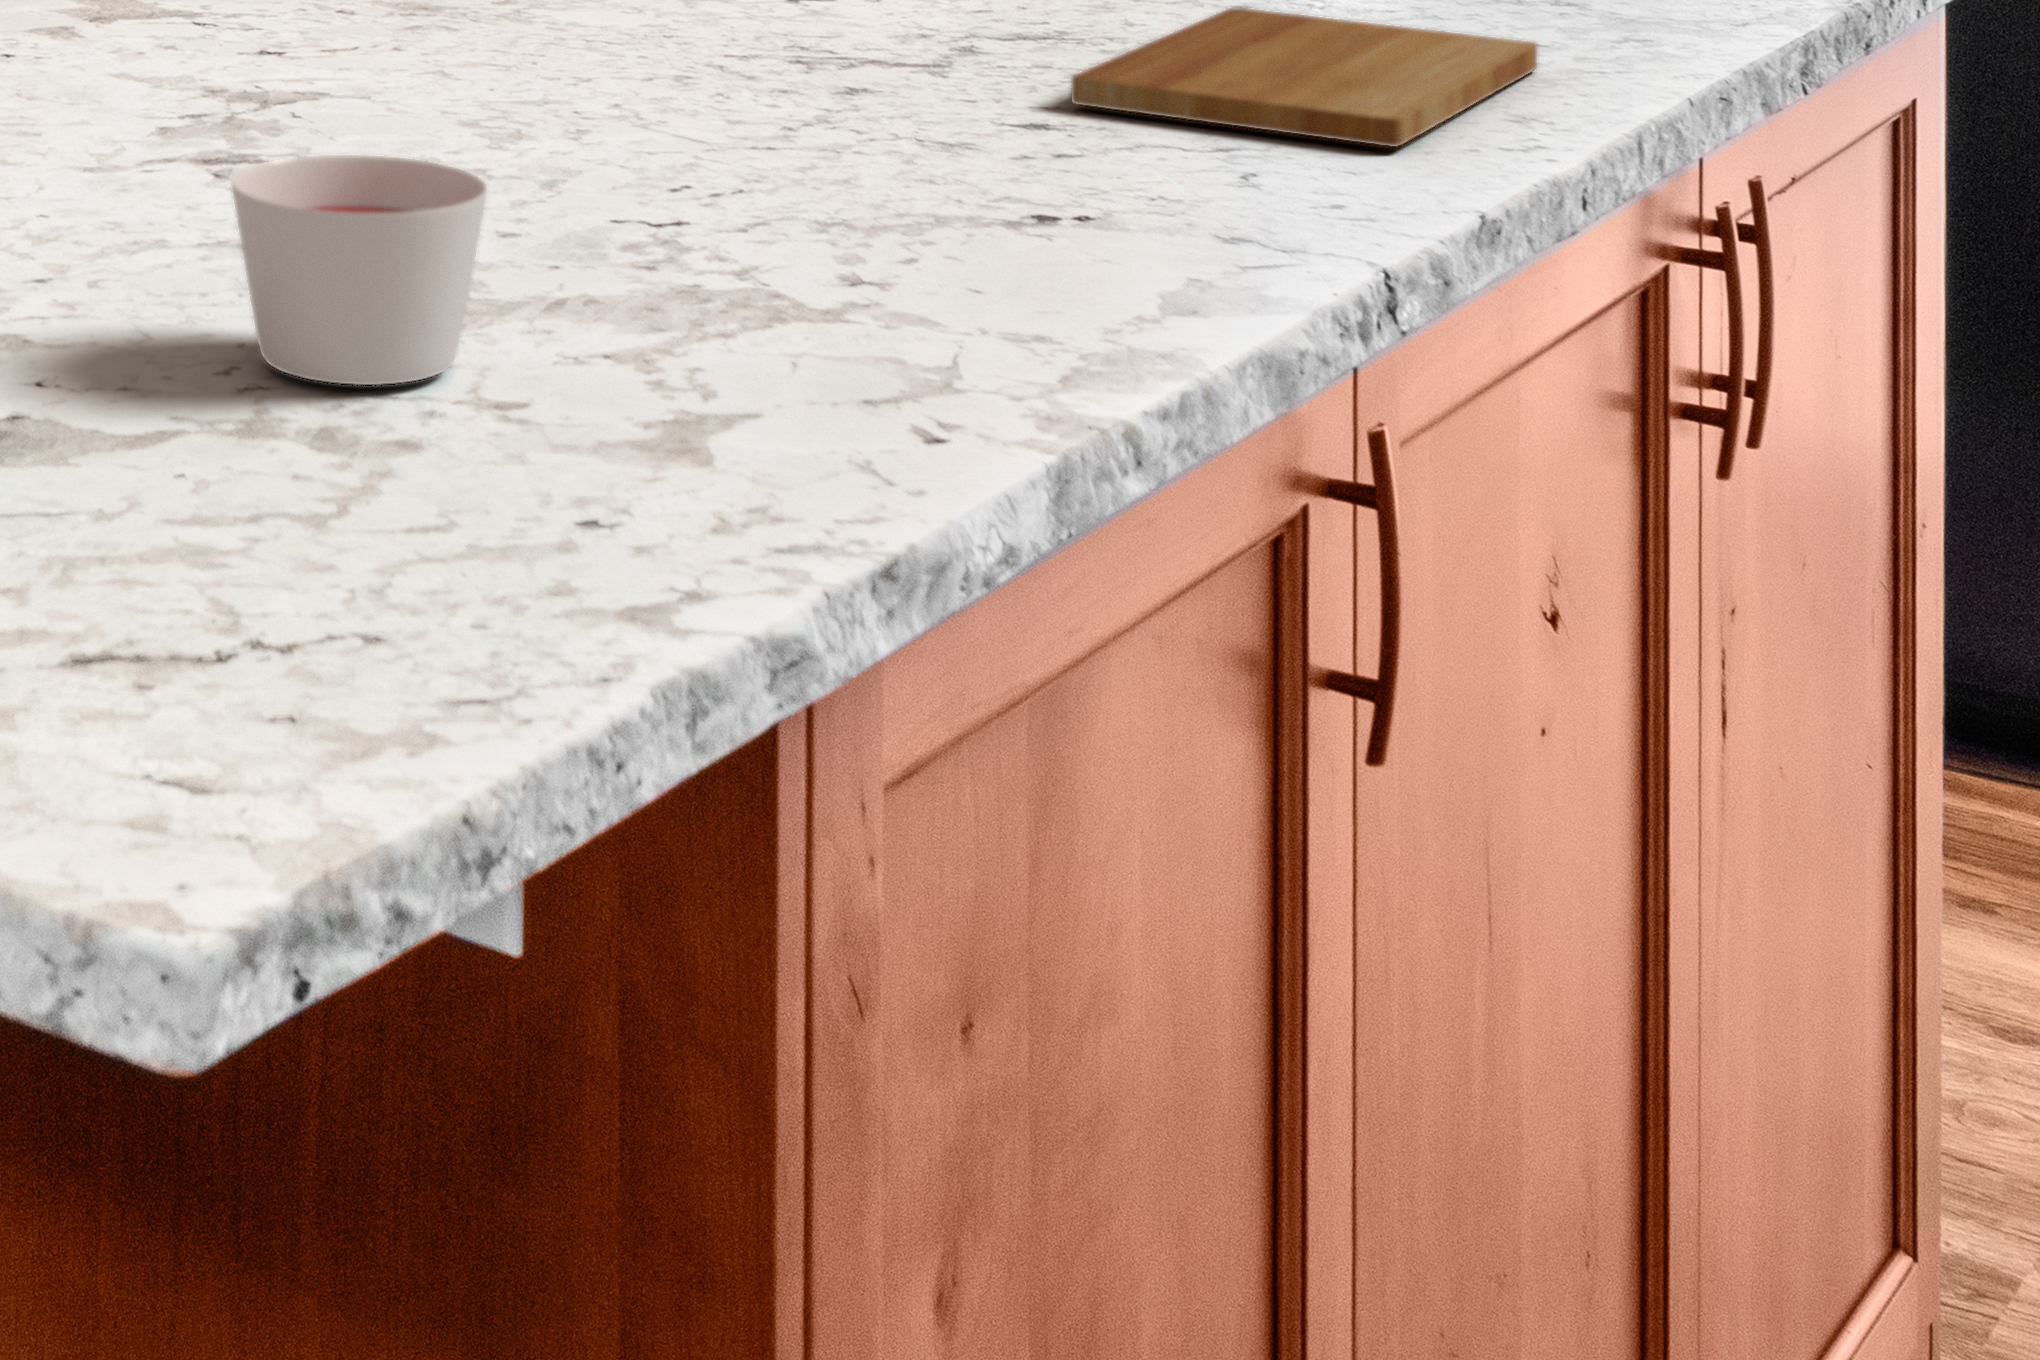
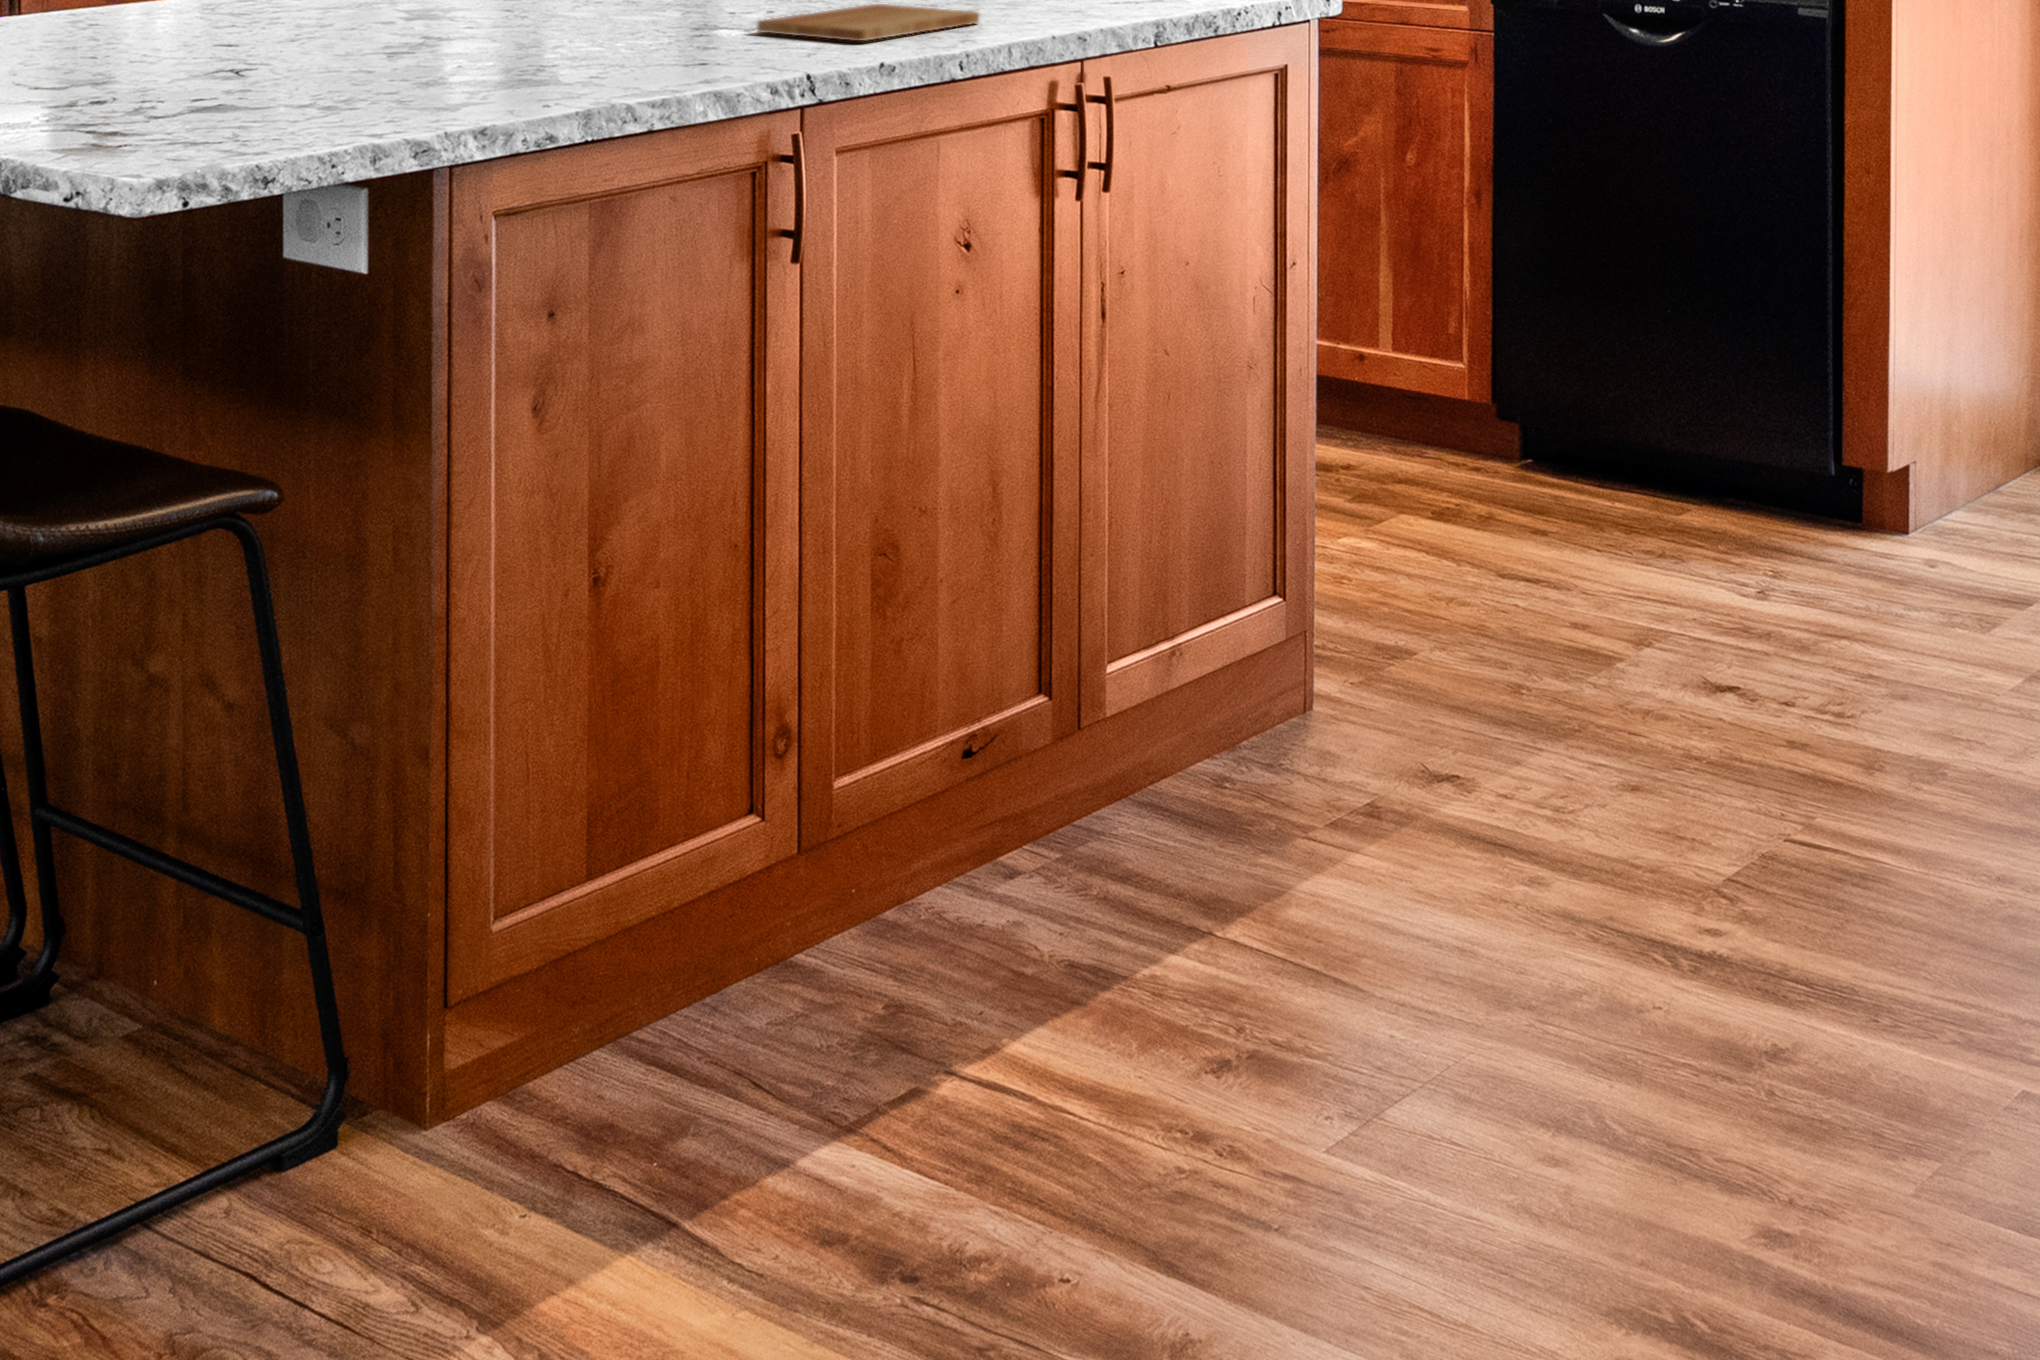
candle: present [232,155,487,385] -> none [302,18,398,93]

